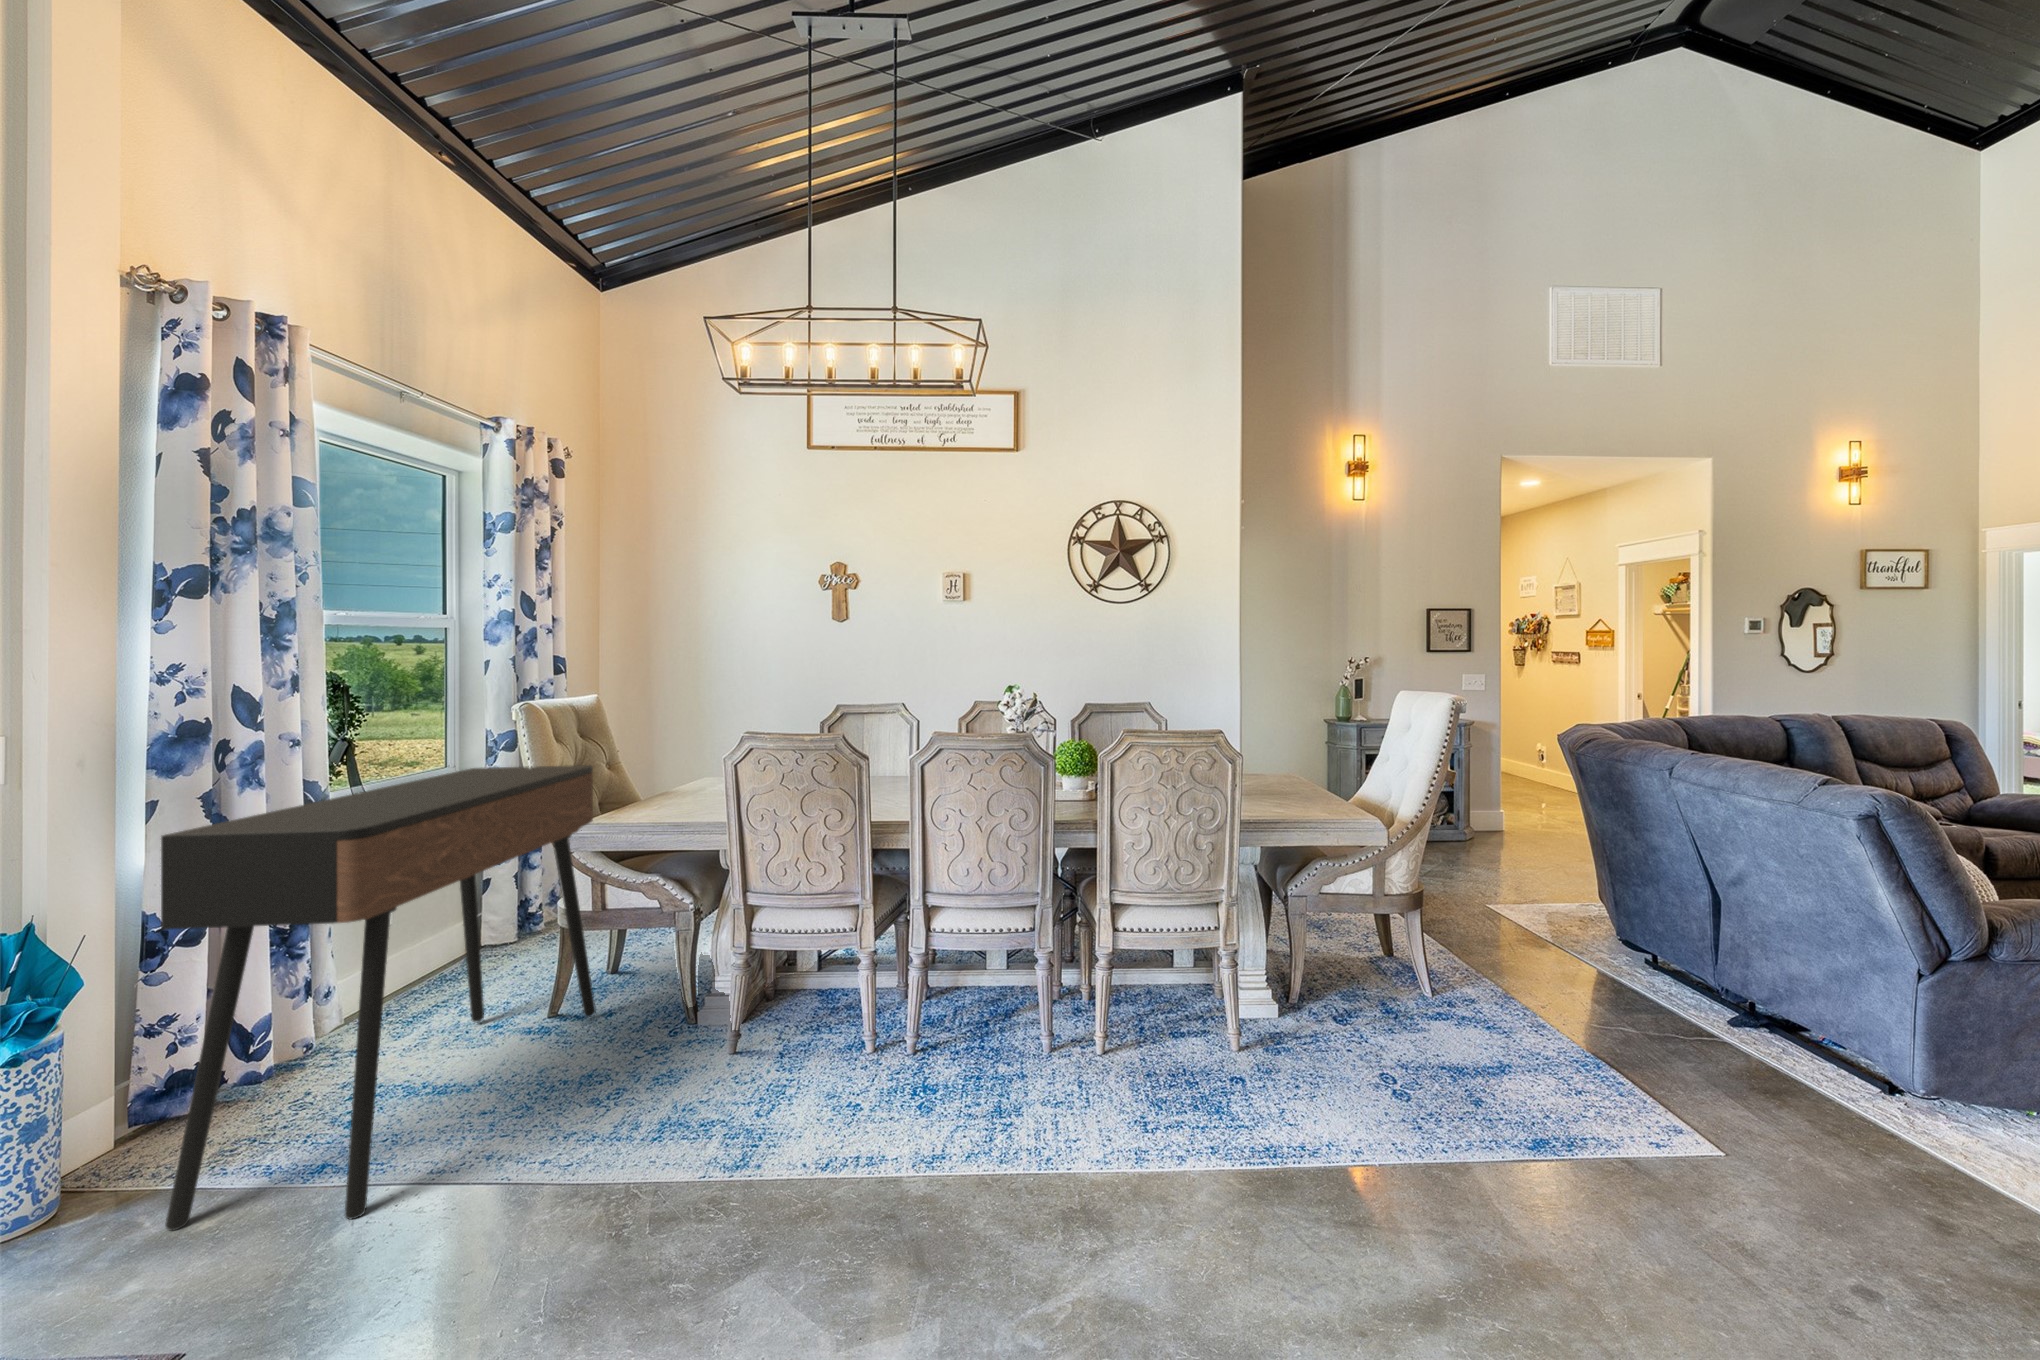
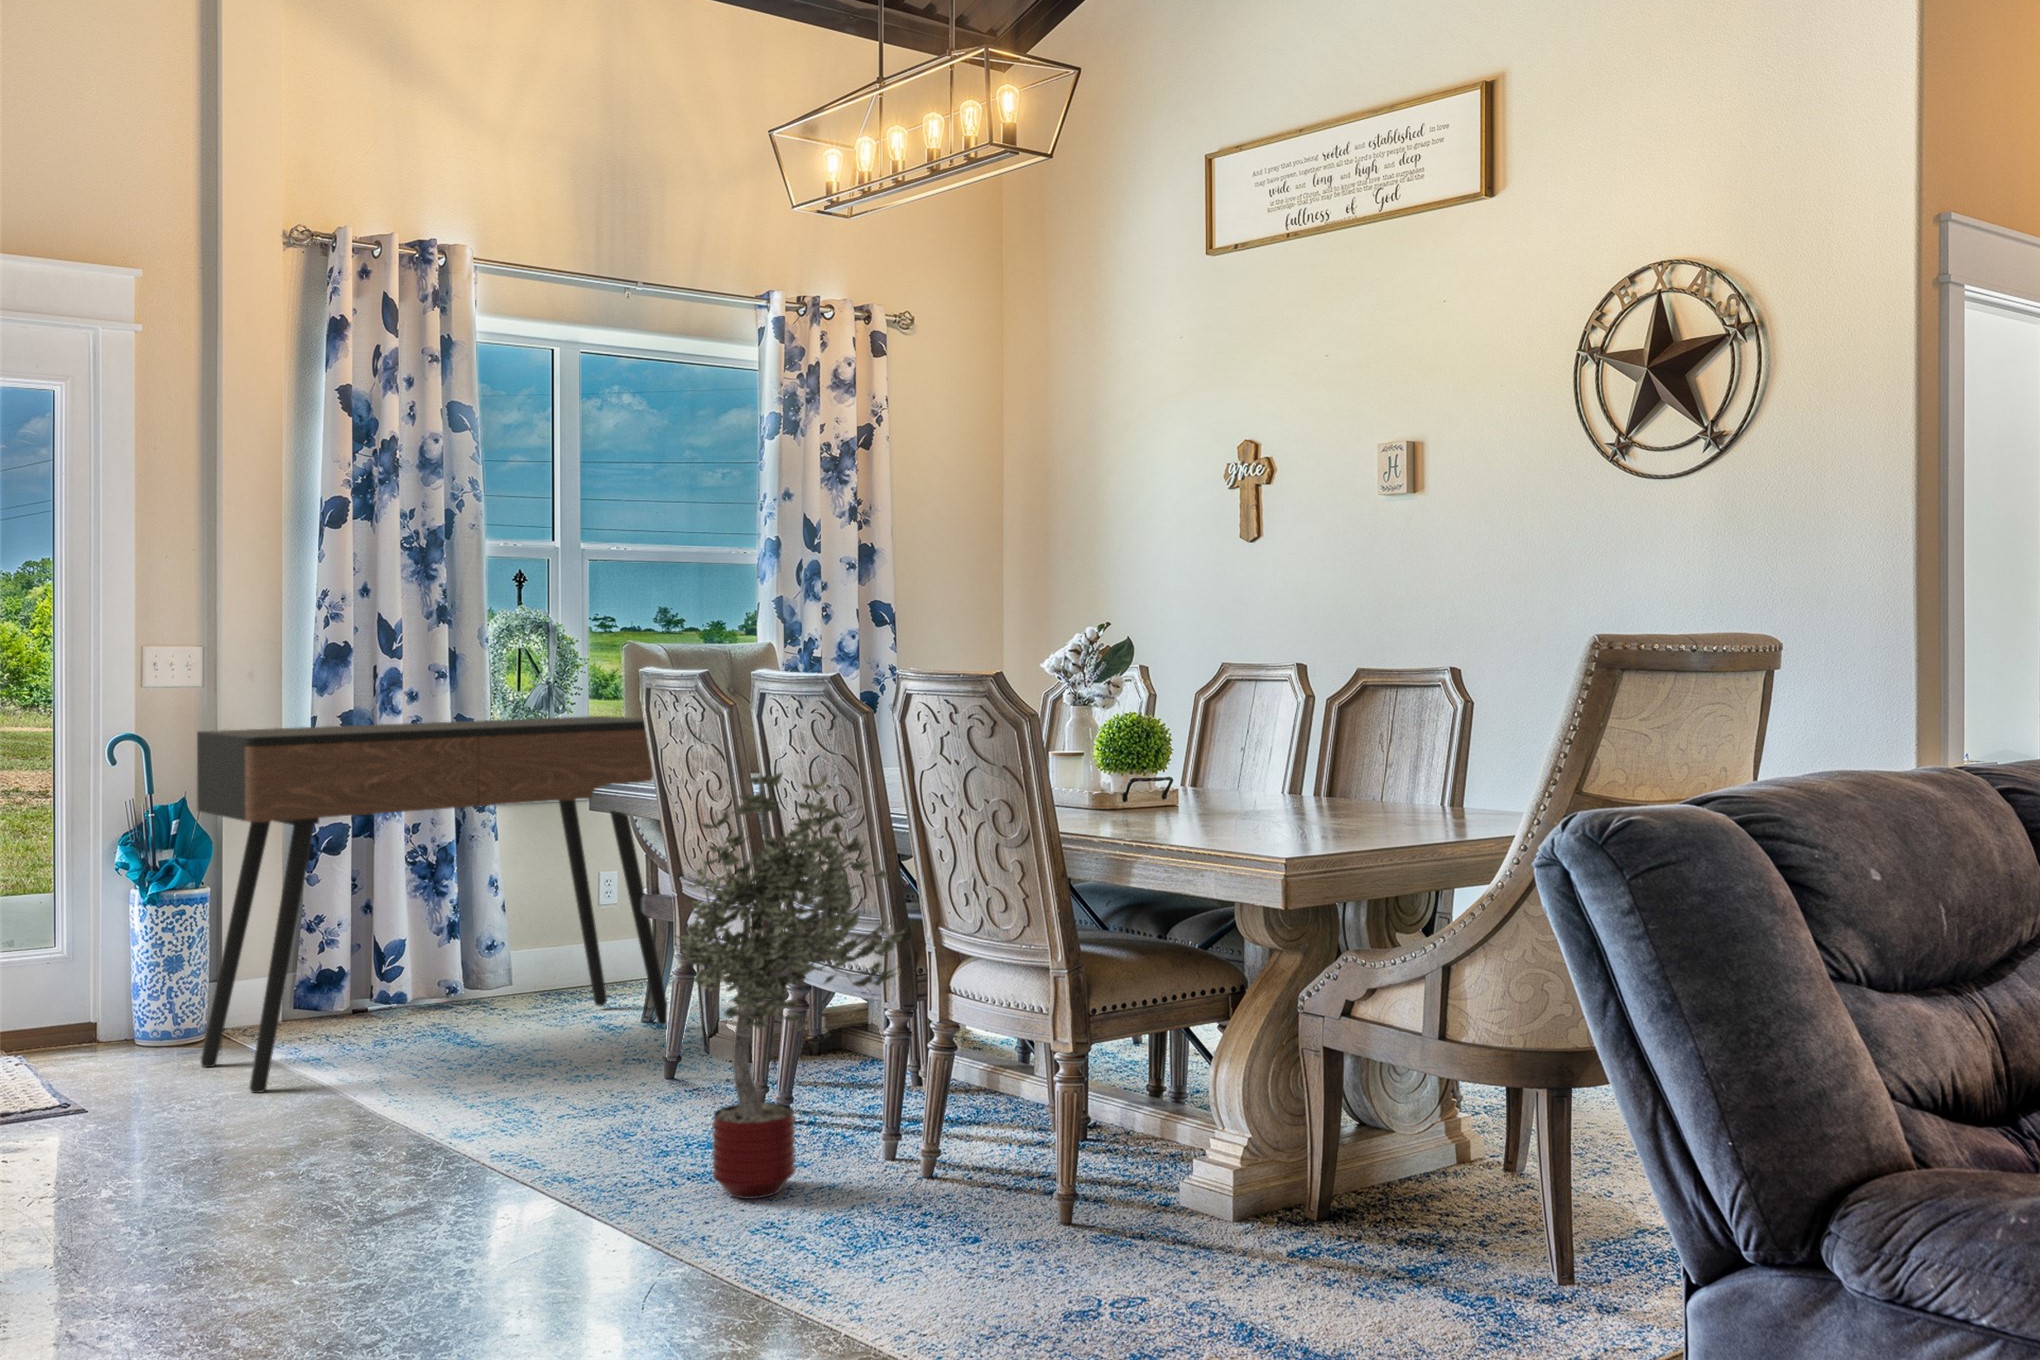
potted tree: none [910,788,1149,1094] -> present [675,773,907,1199]

